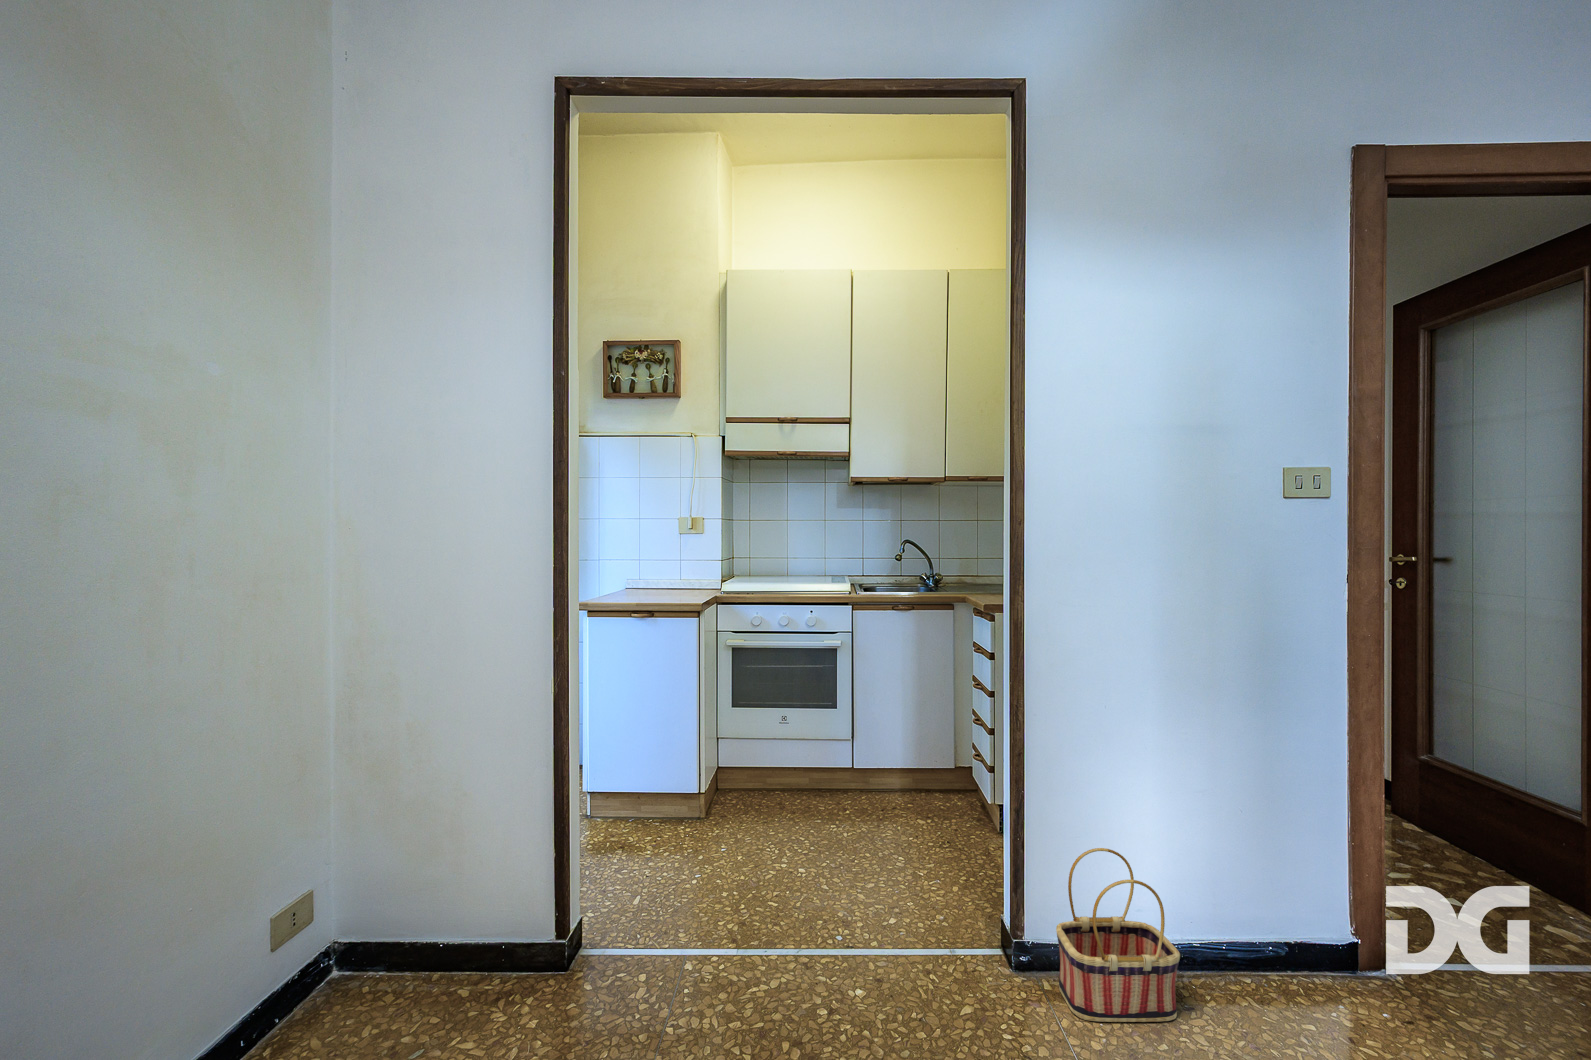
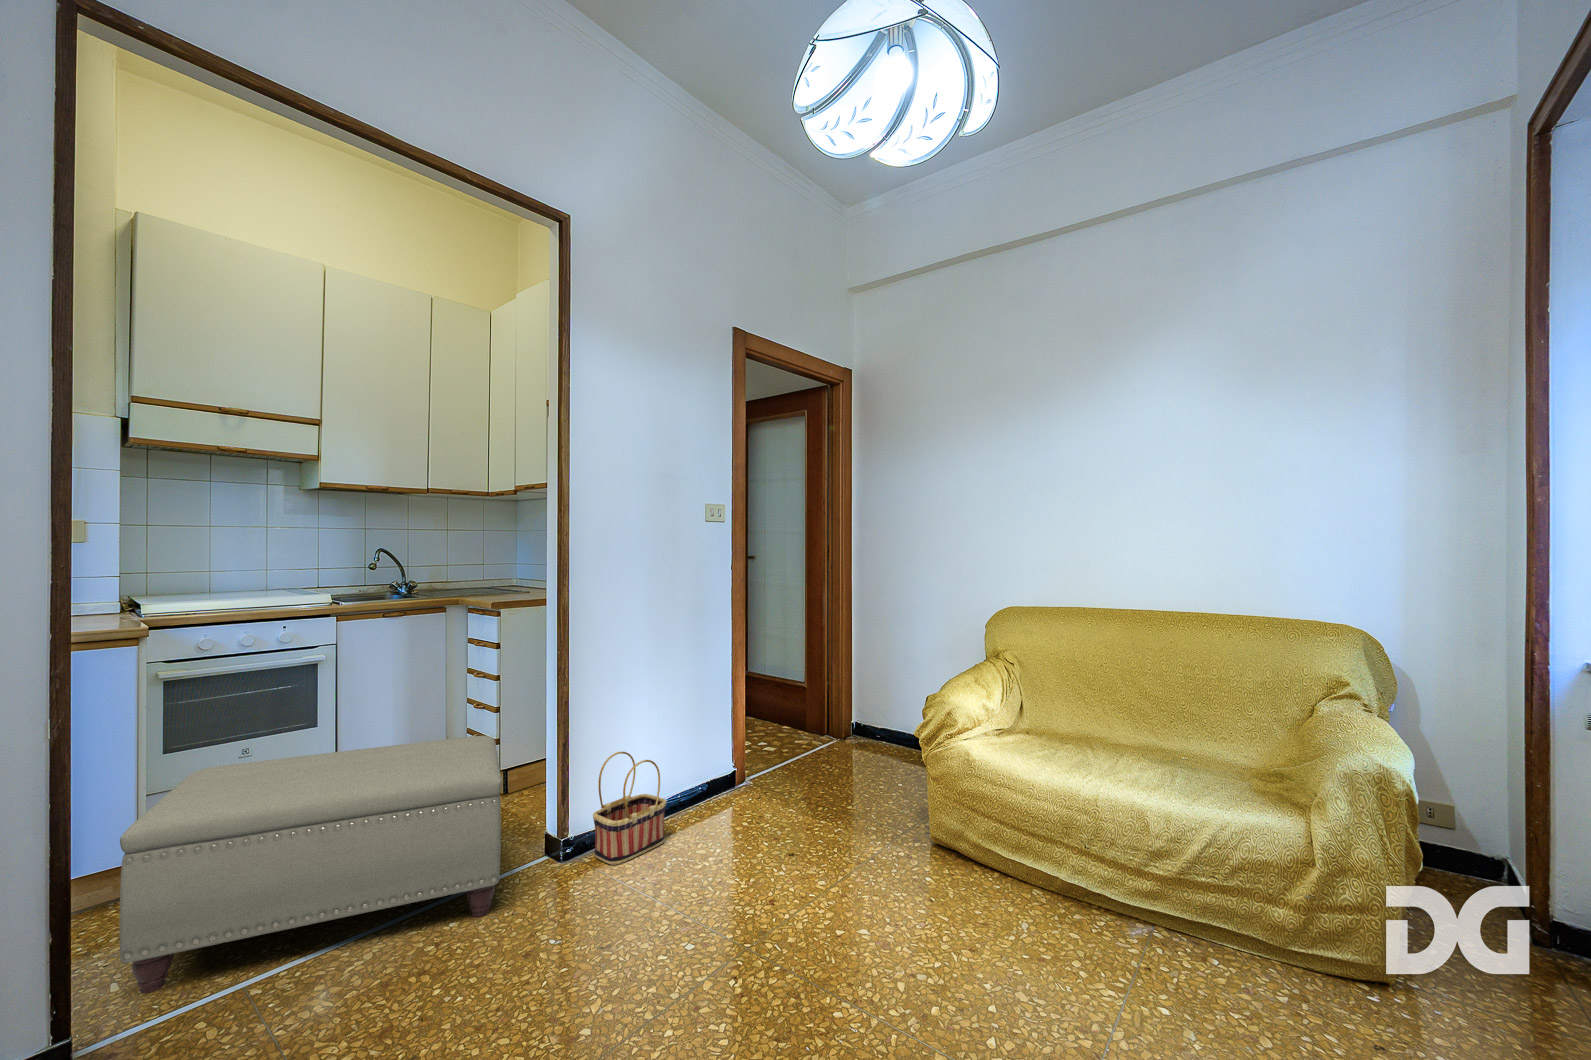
ottoman: none [625,733,950,1000] -> present [120,736,502,994]

